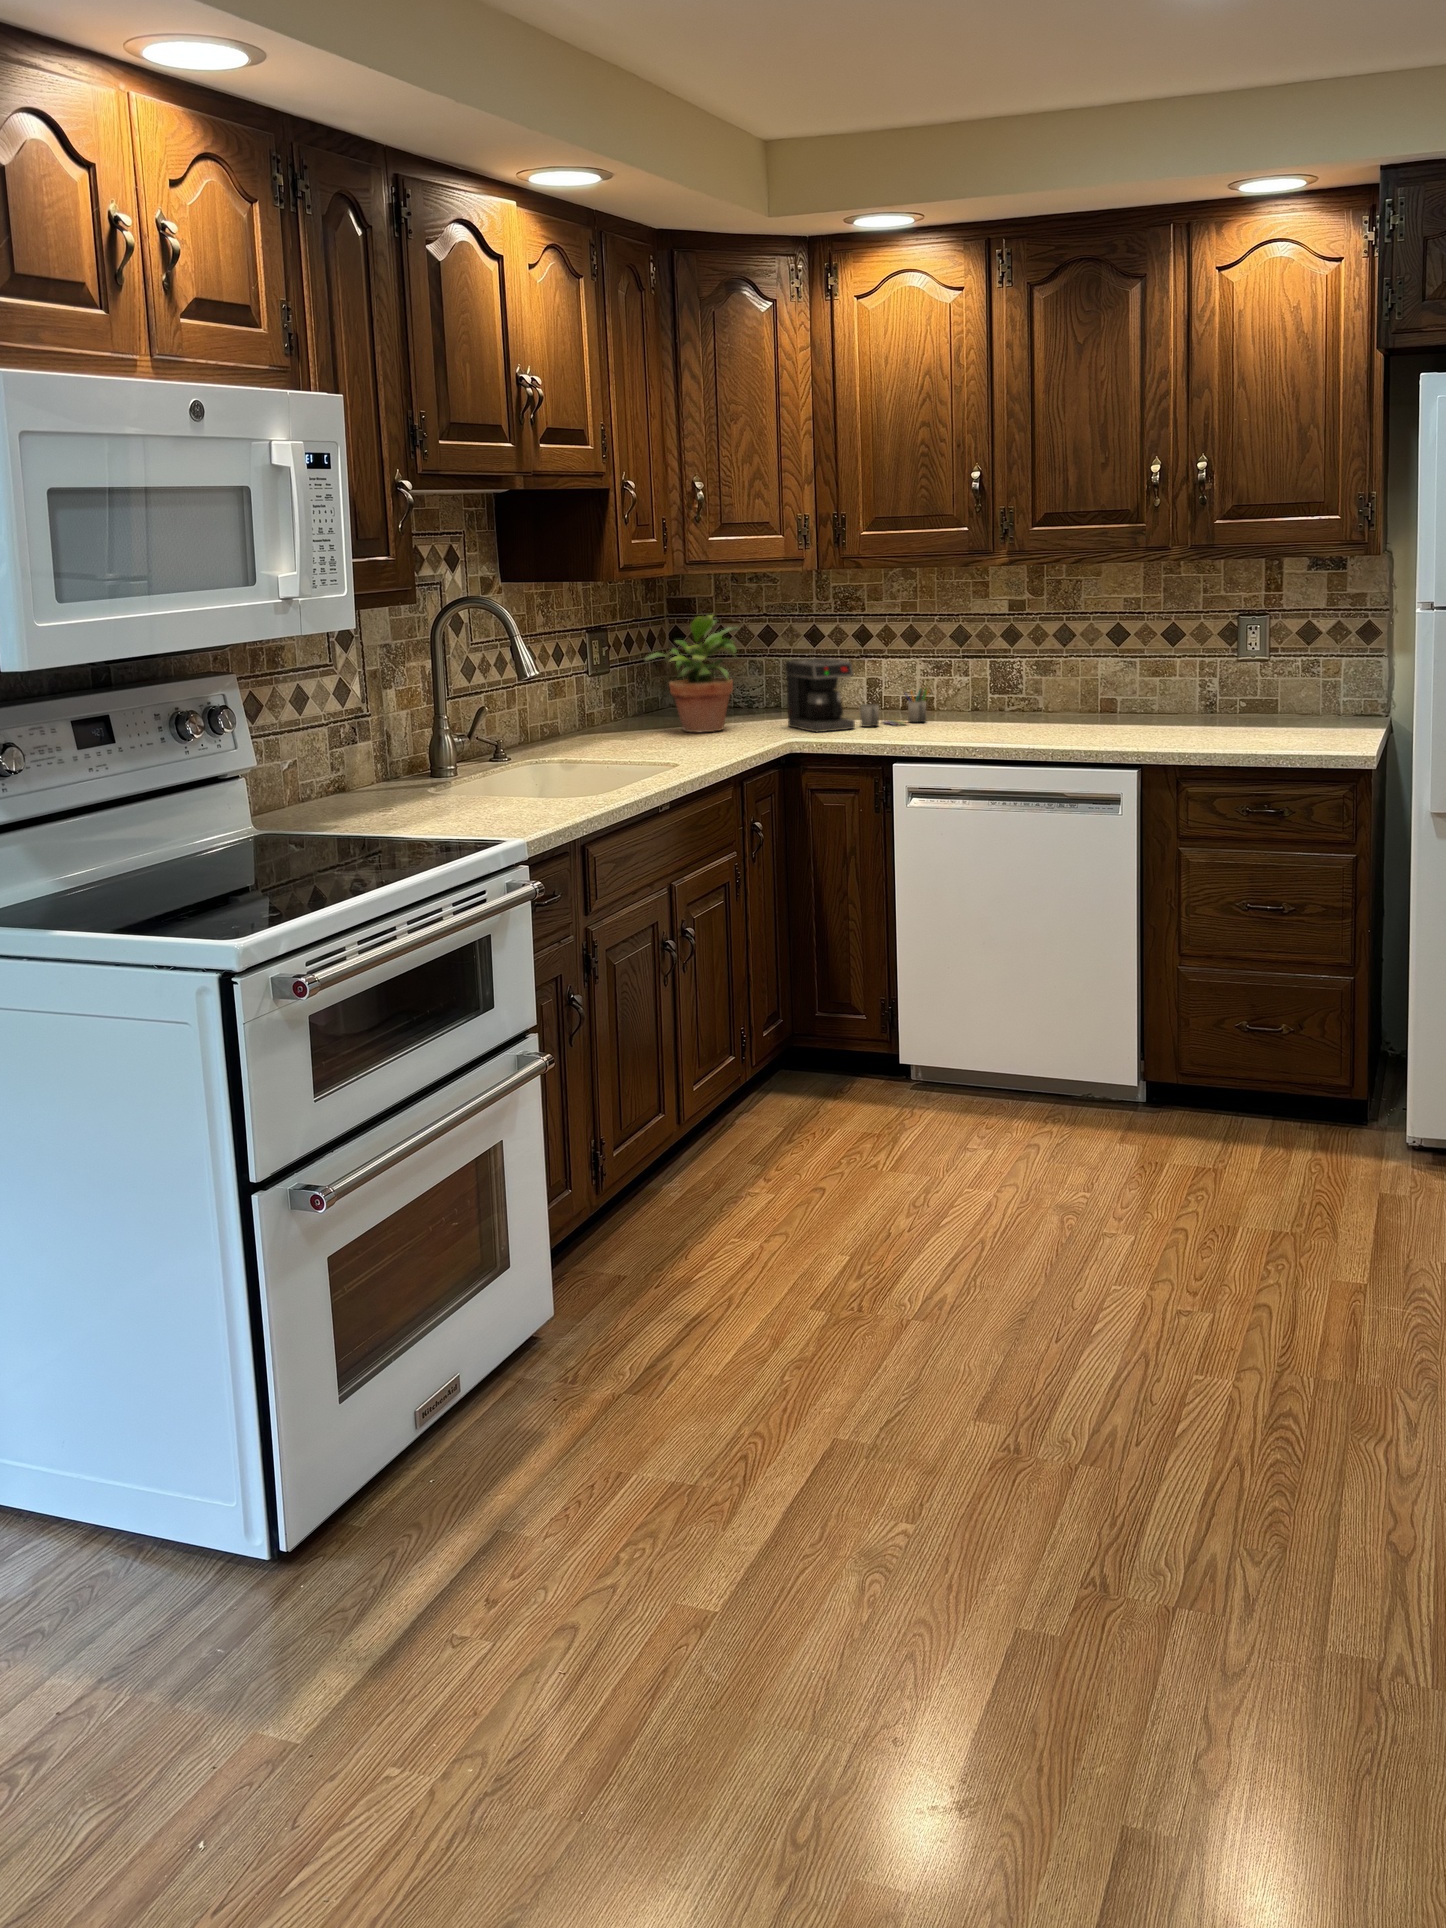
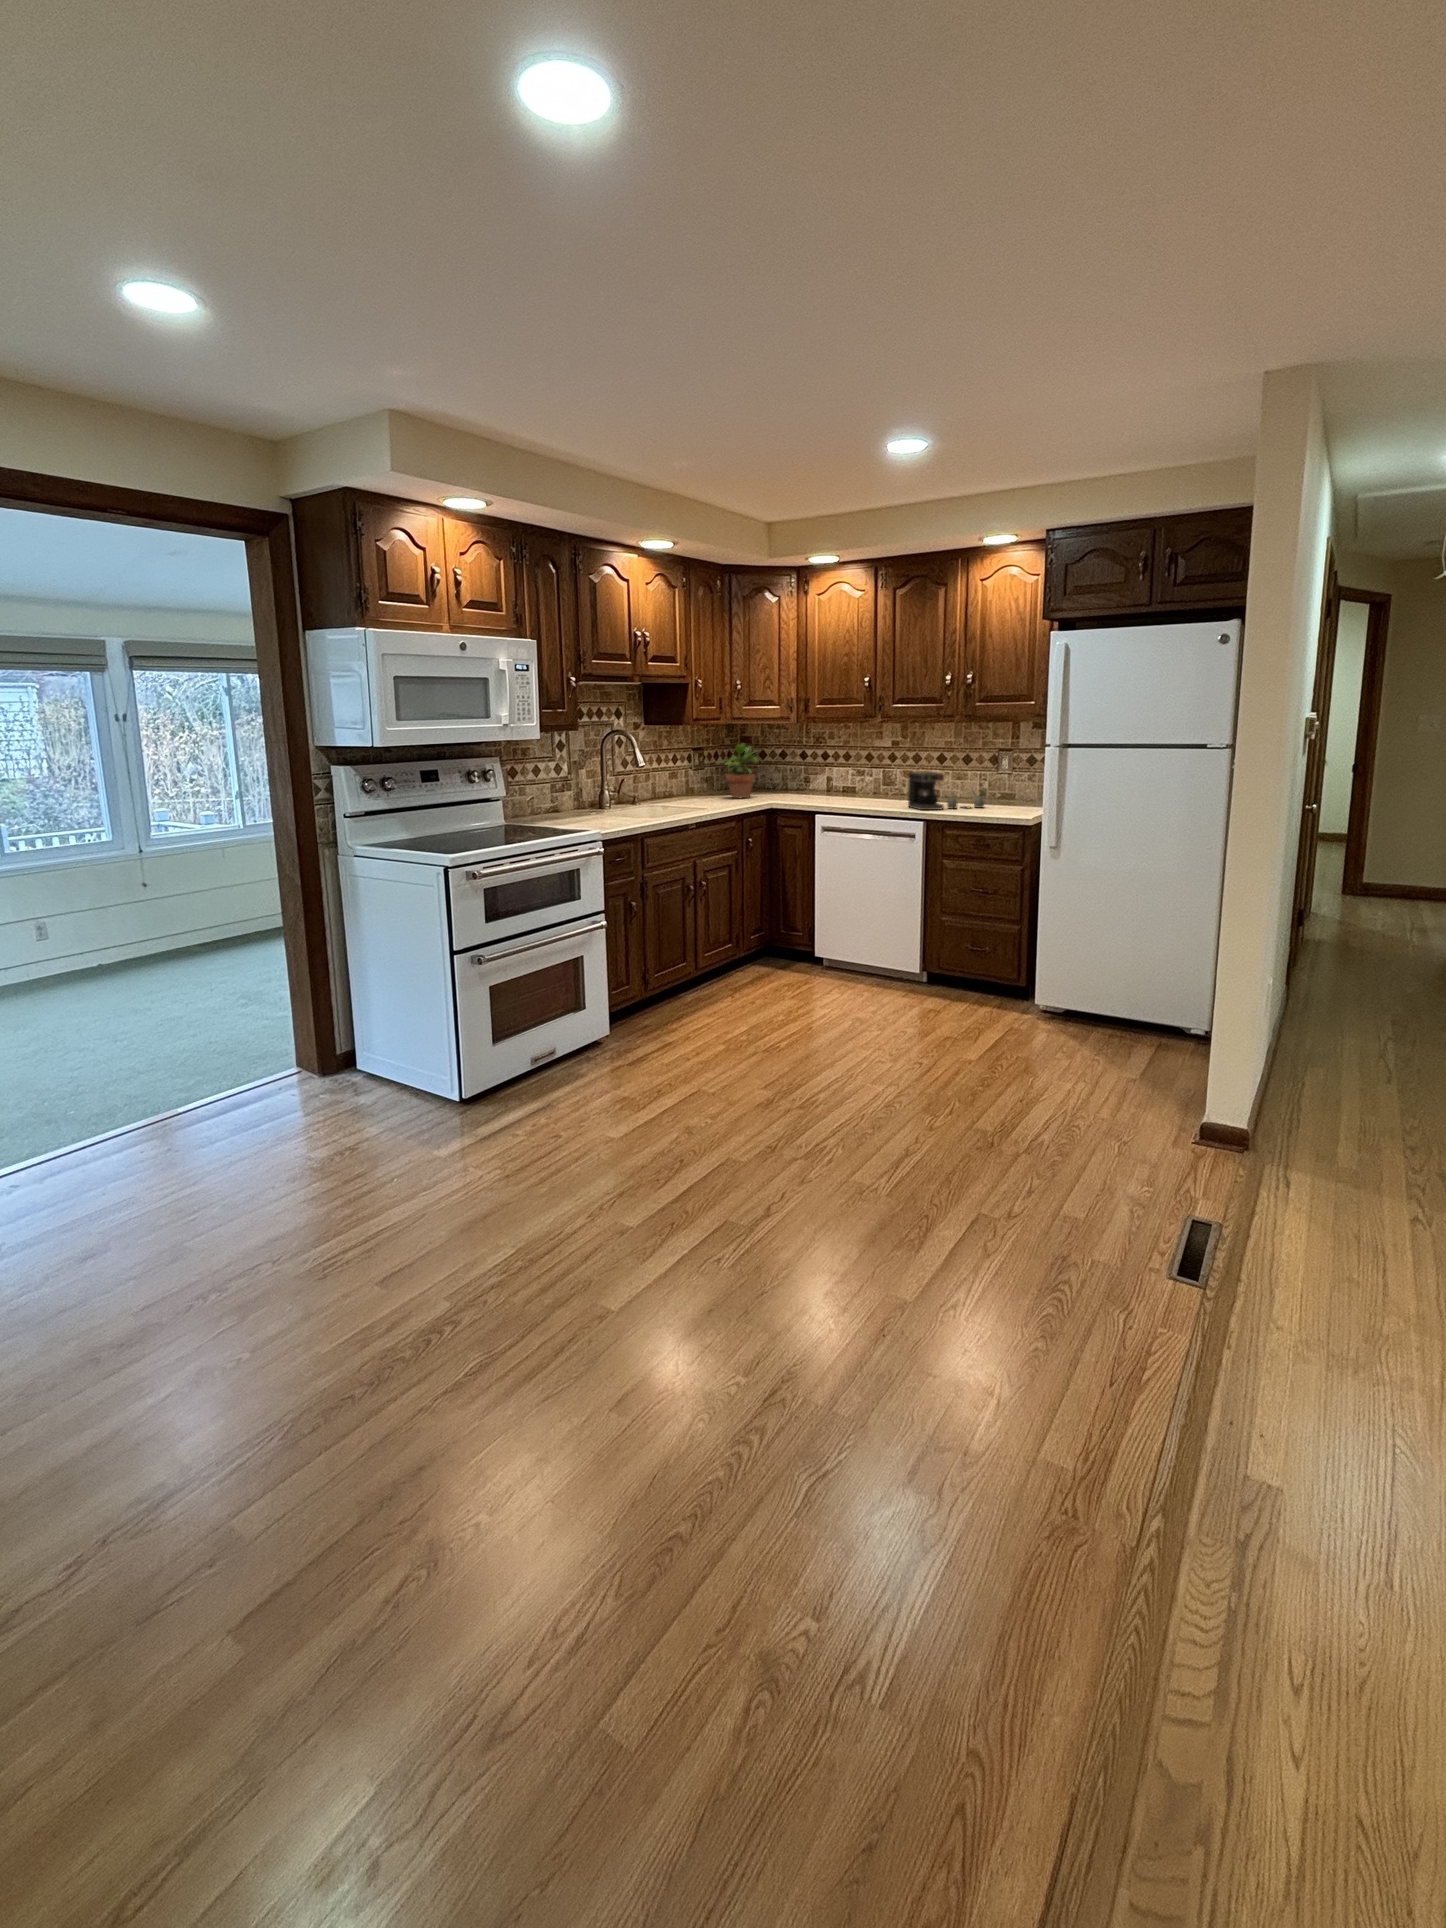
coffee maker: present [786,658,929,732] -> present [908,772,986,810]

